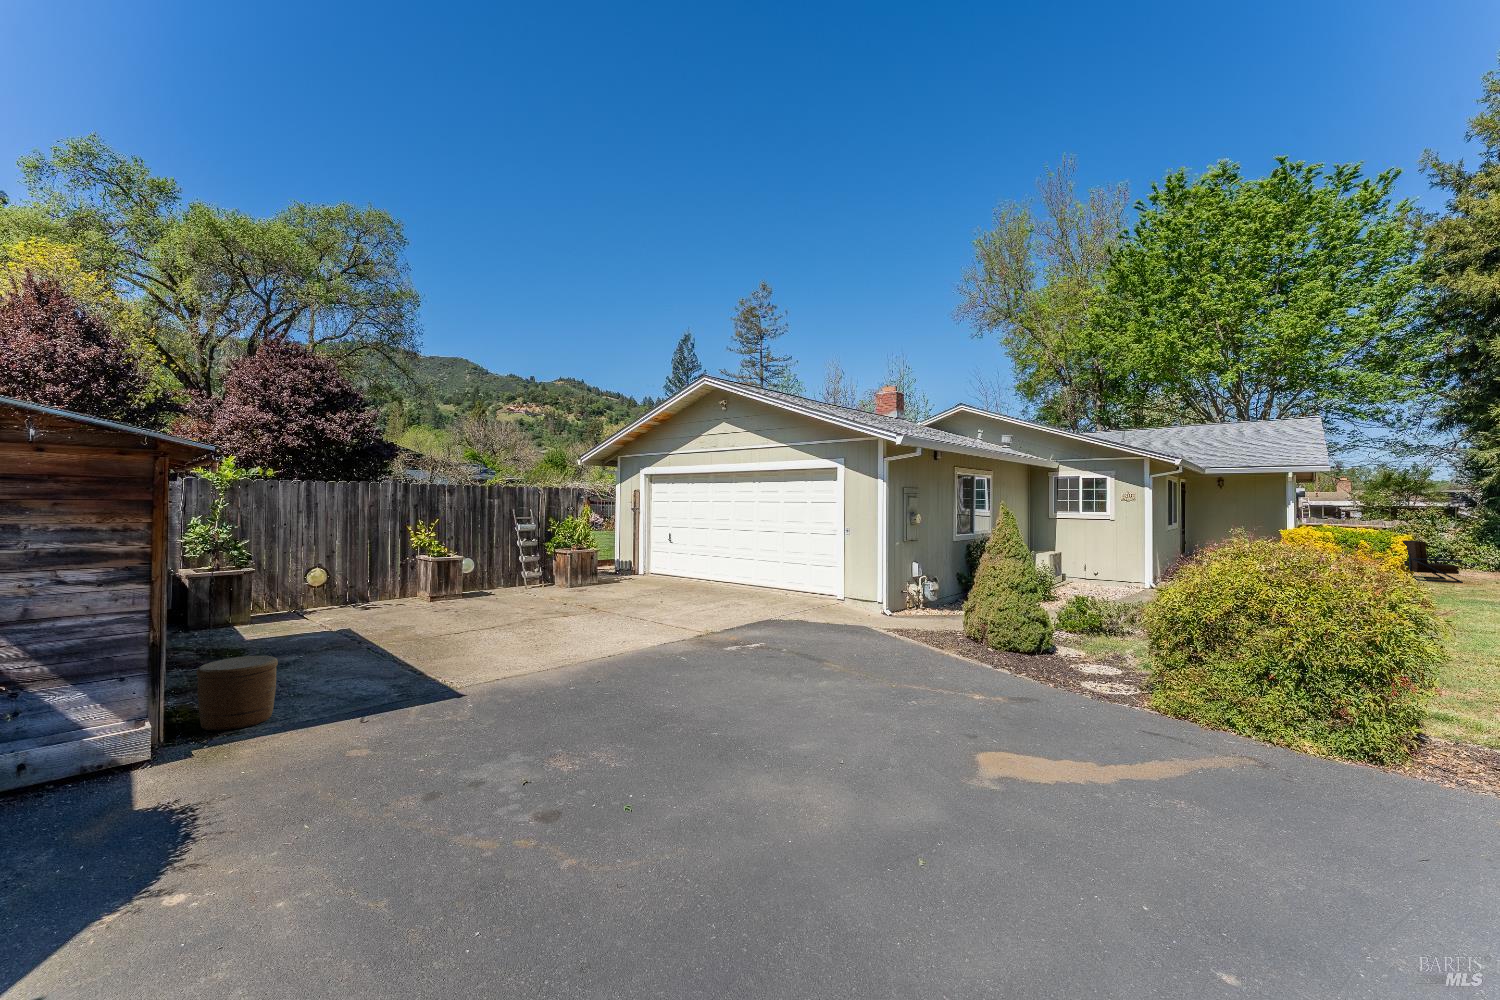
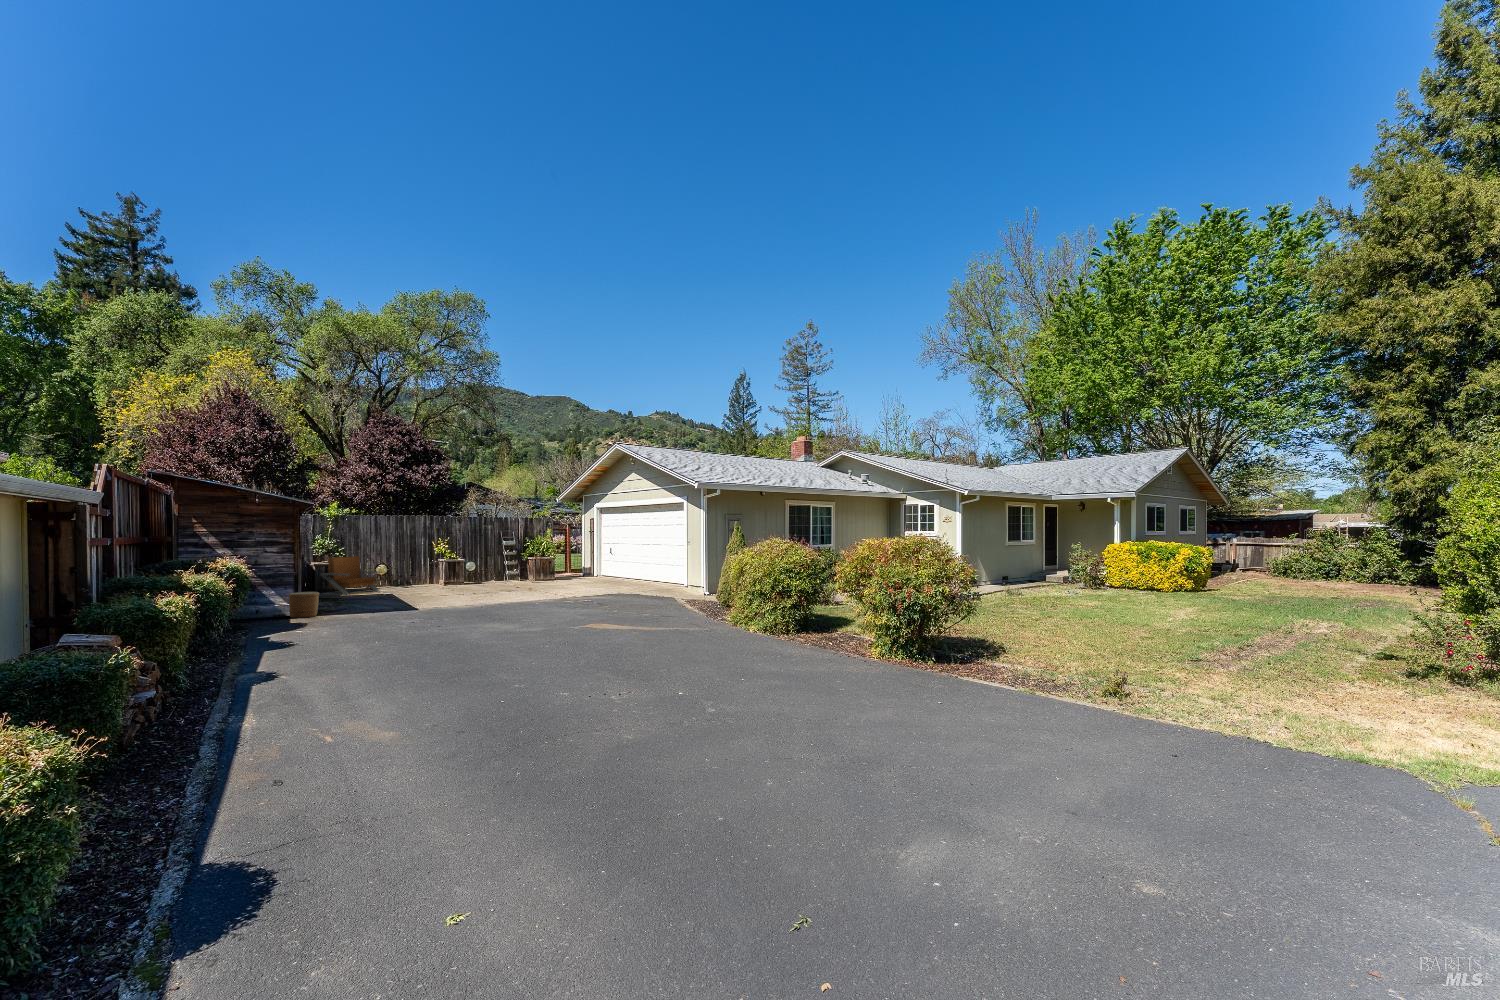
lounge chair: present [1403,540,1463,583] -> present [322,556,379,596]

